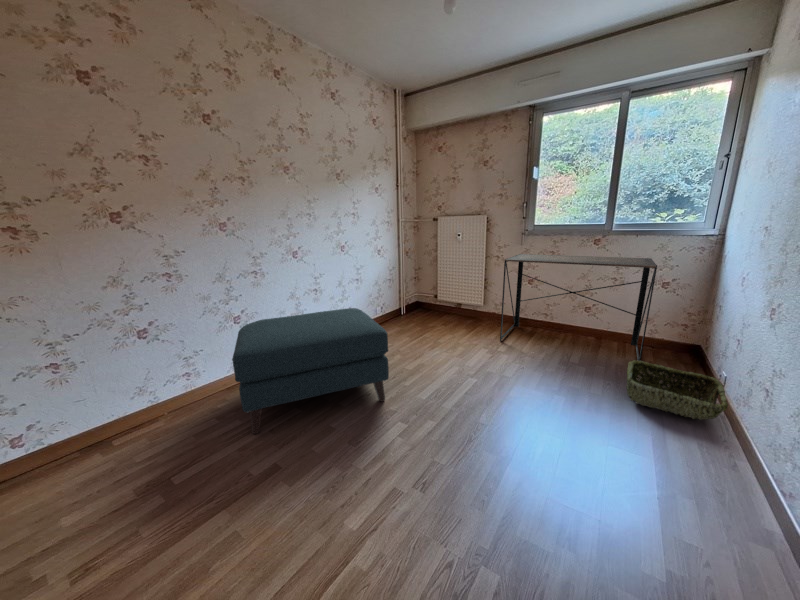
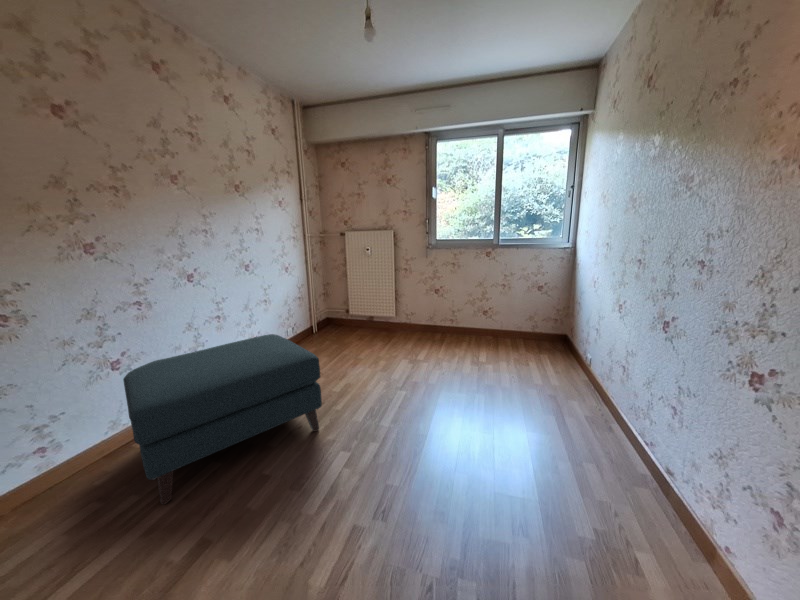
desk: present [500,254,657,361] -> none [417,266,537,359]
woven basket: present [626,360,728,420] -> none [526,353,596,395]

